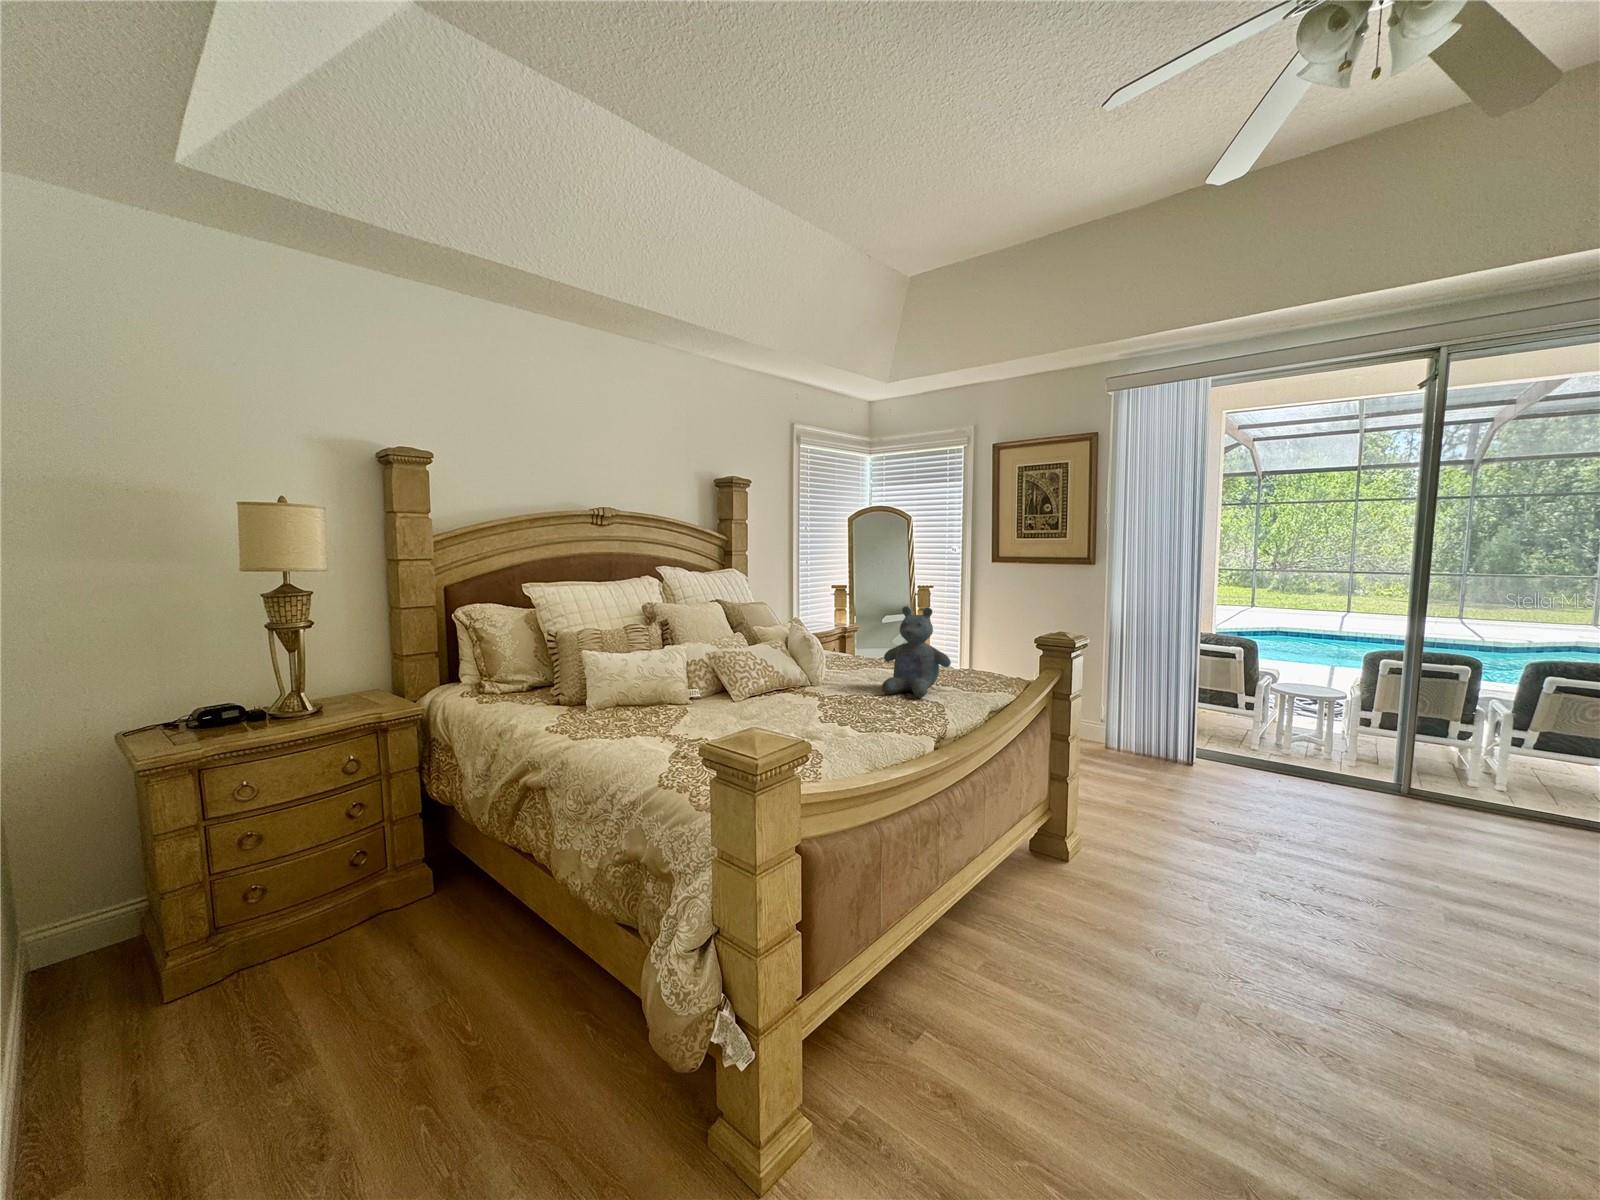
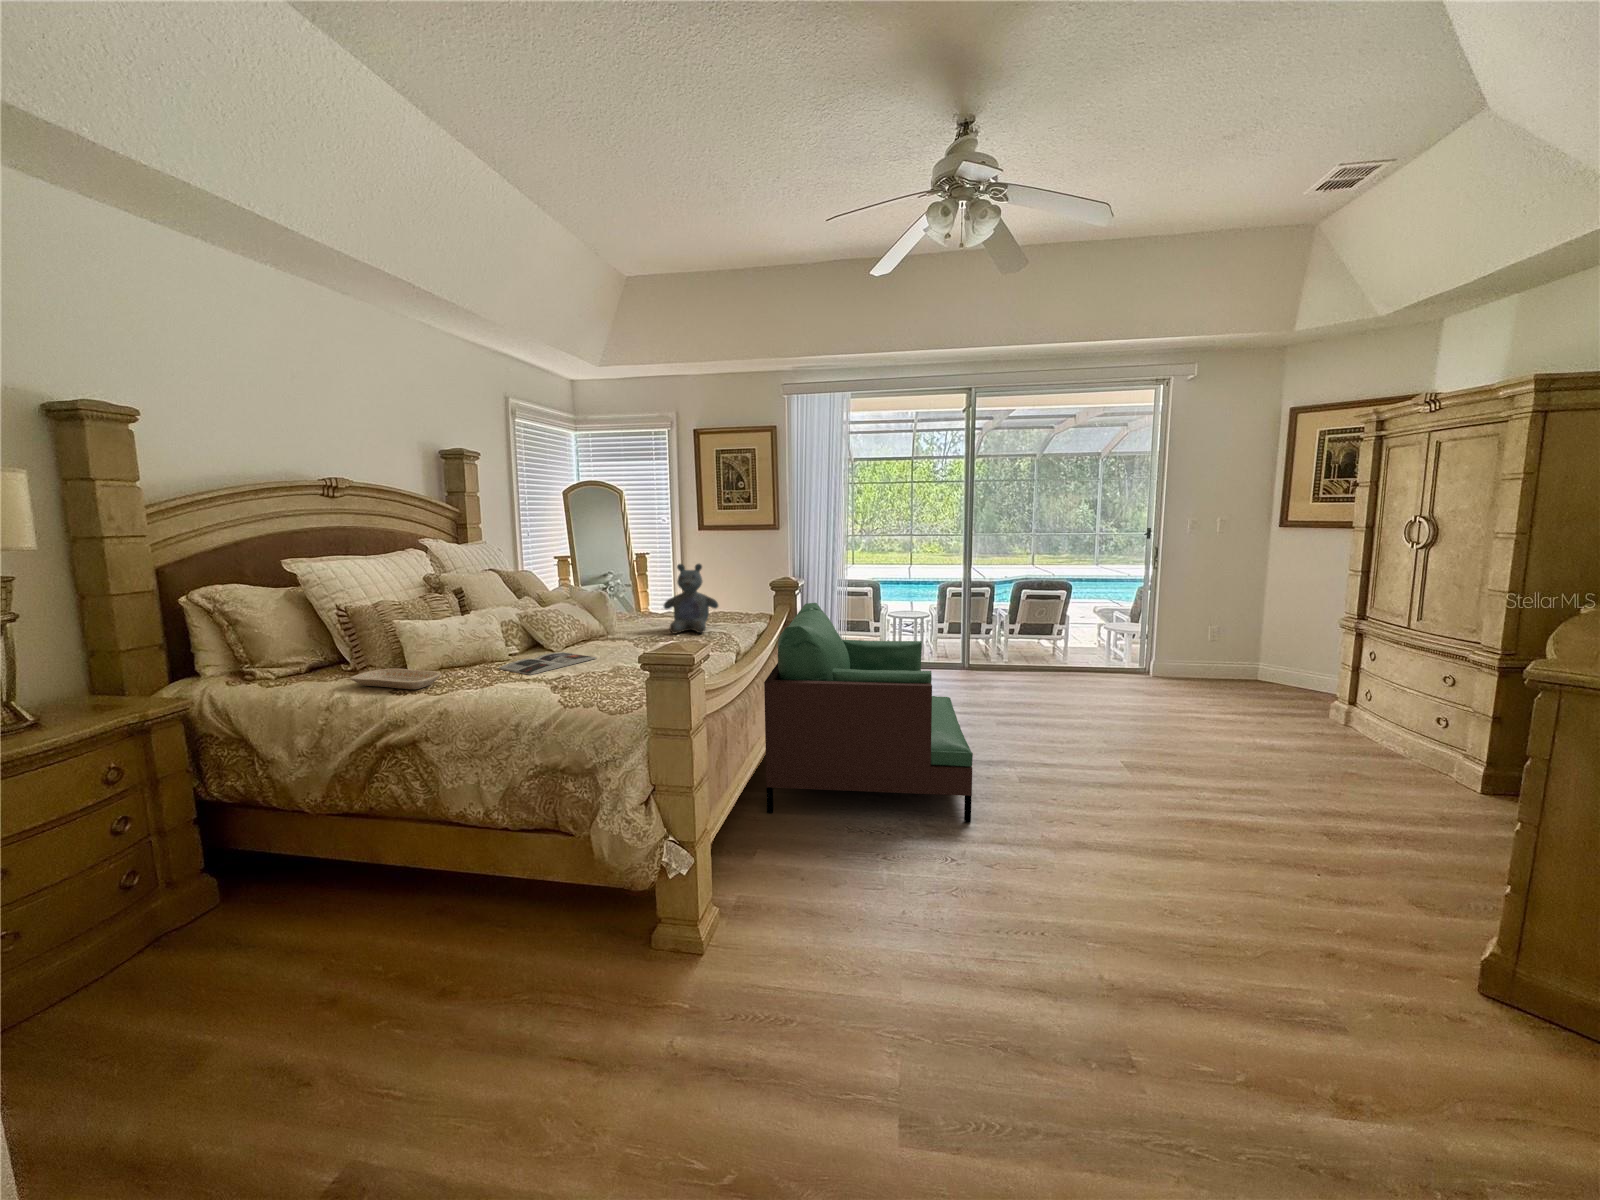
armchair: none [964,673,1343,1136] -> present [764,603,973,823]
tray: none [529,700,596,728] -> present [350,668,441,689]
magazine: none [663,702,767,729] -> present [499,652,596,675]

